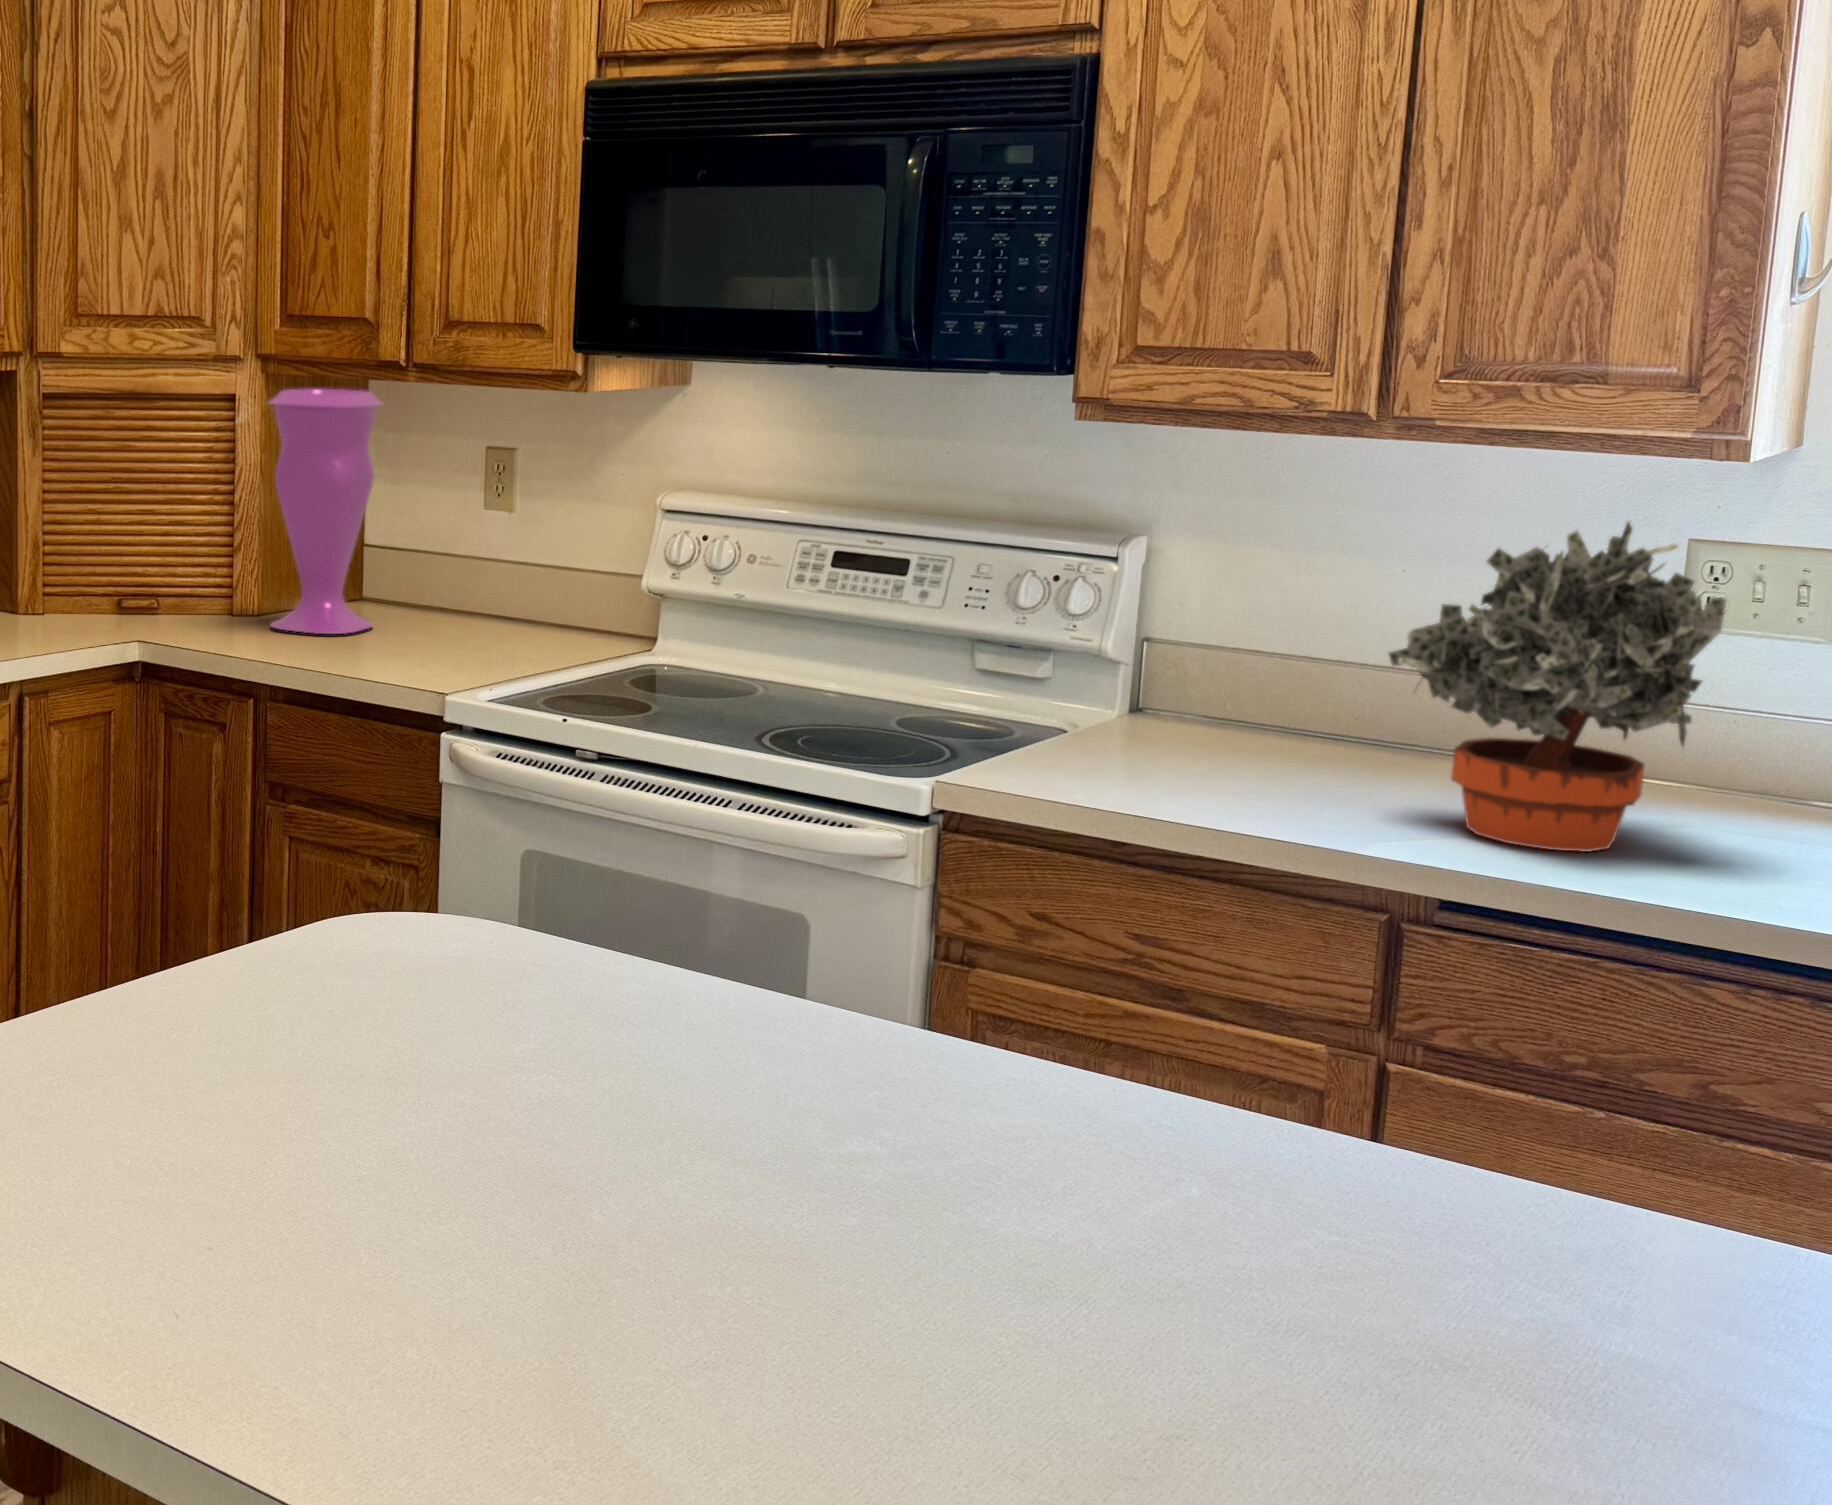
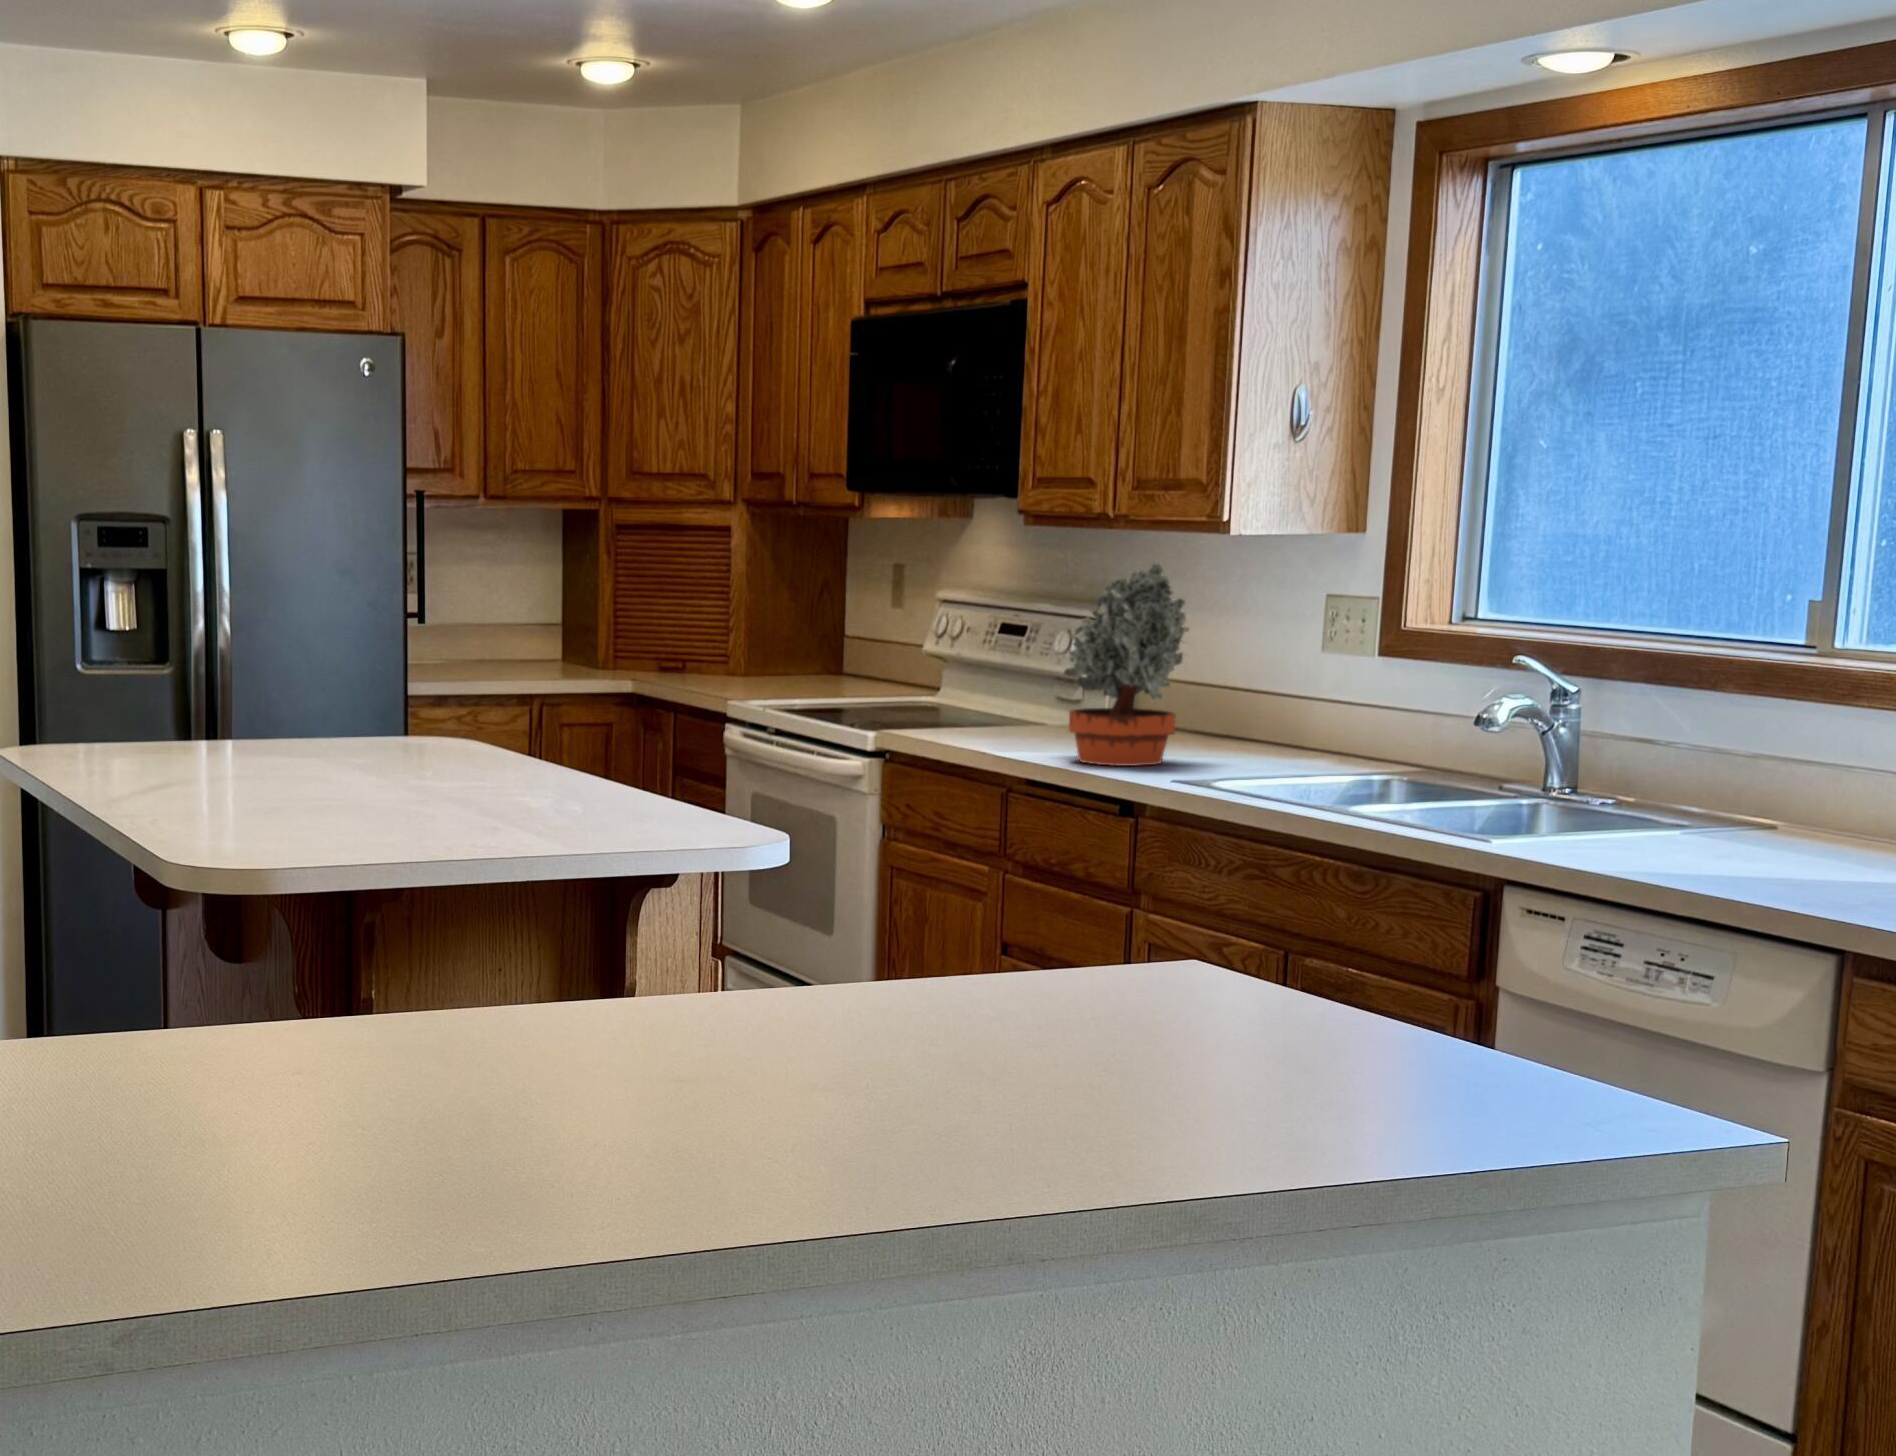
vase: present [269,388,383,634] -> none [735,524,818,691]

